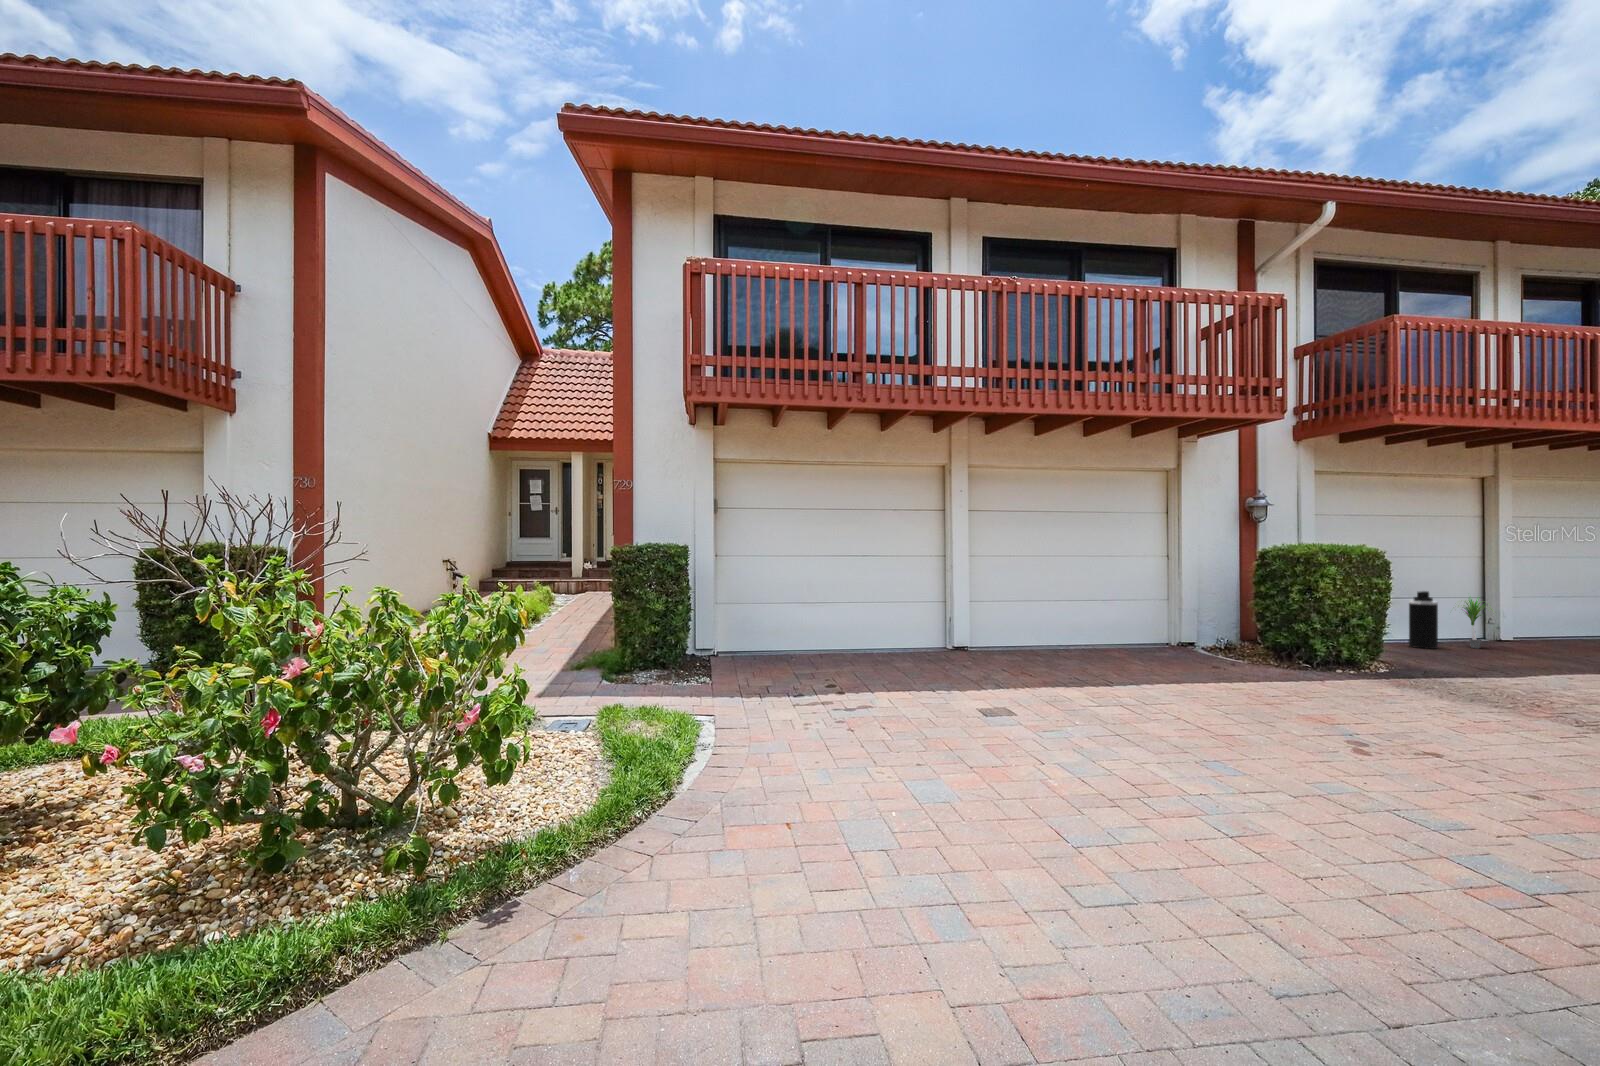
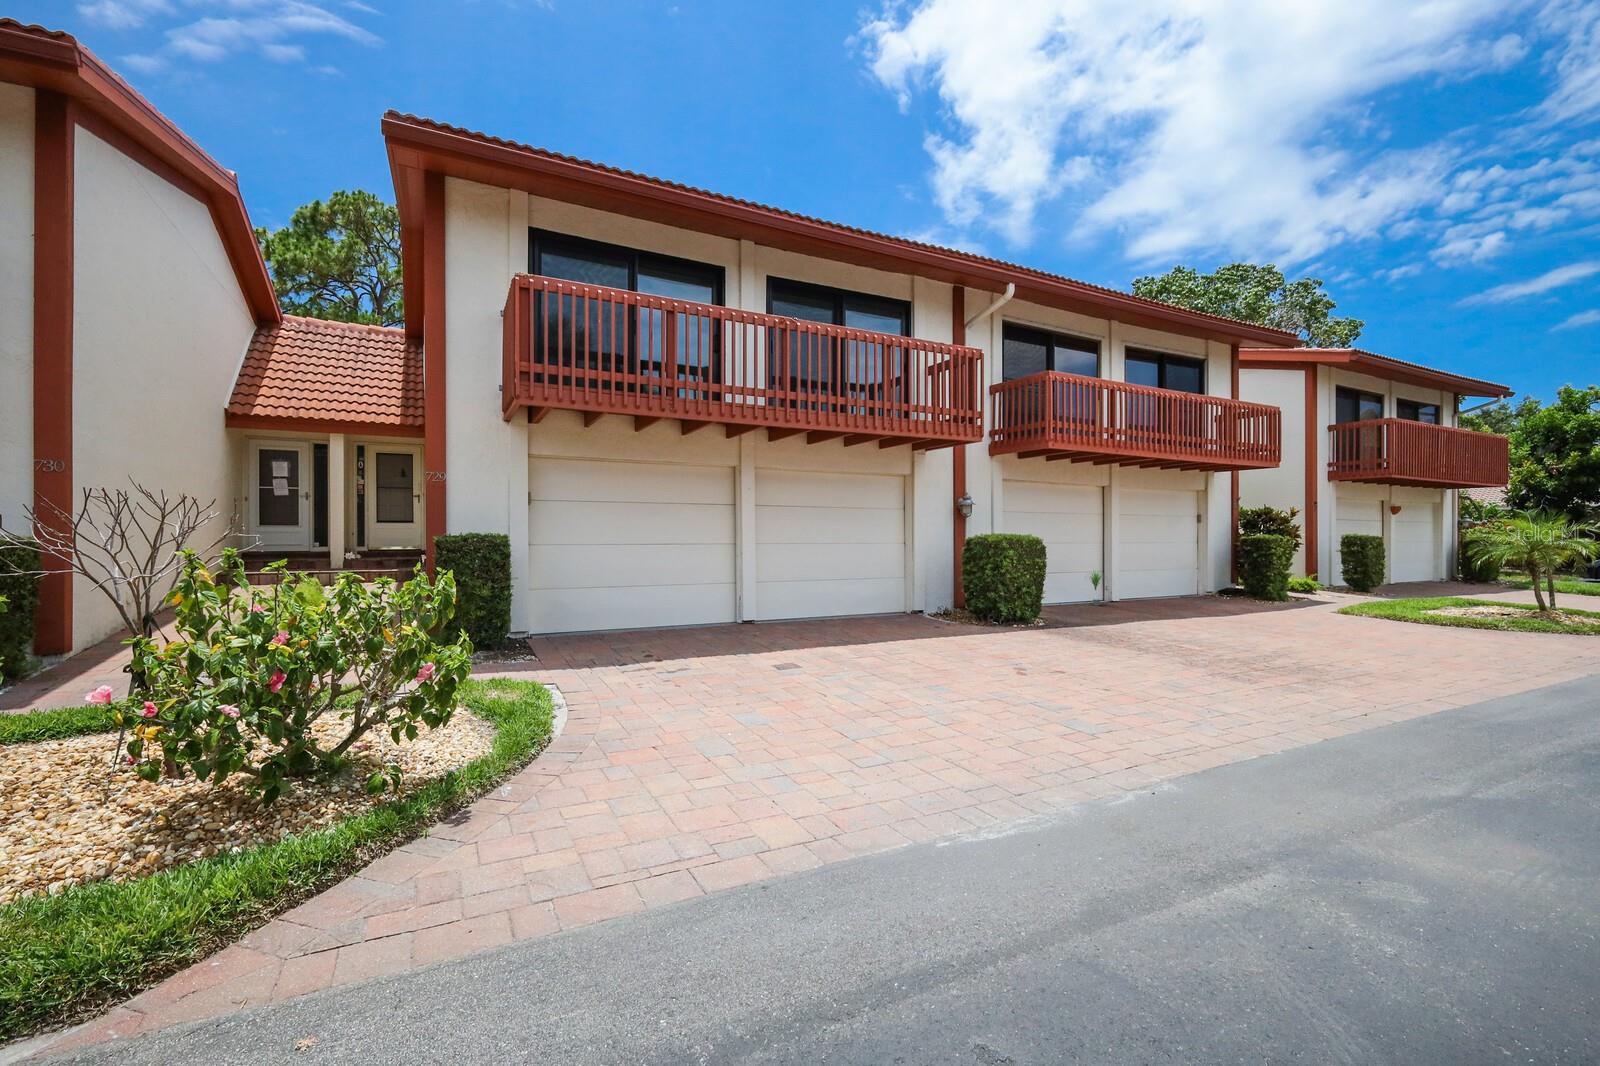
trash can: present [1409,591,1438,649] -> none [1059,567,1076,607]

